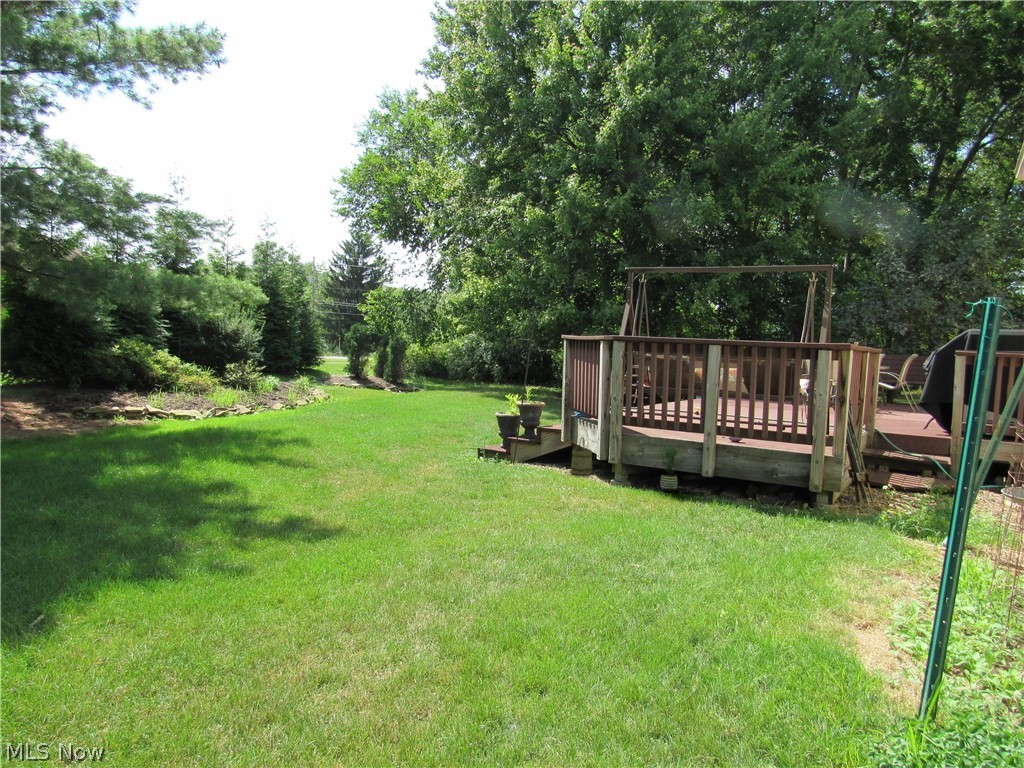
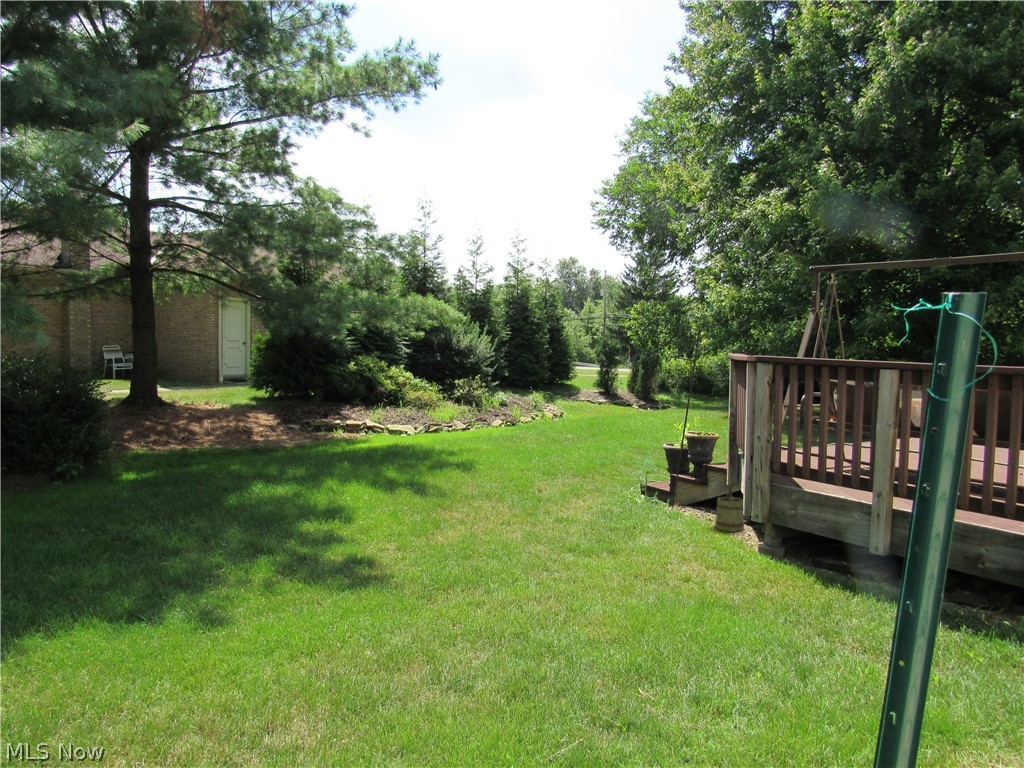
potted plant: present [655,447,681,492] -> none [799,504,847,568]

